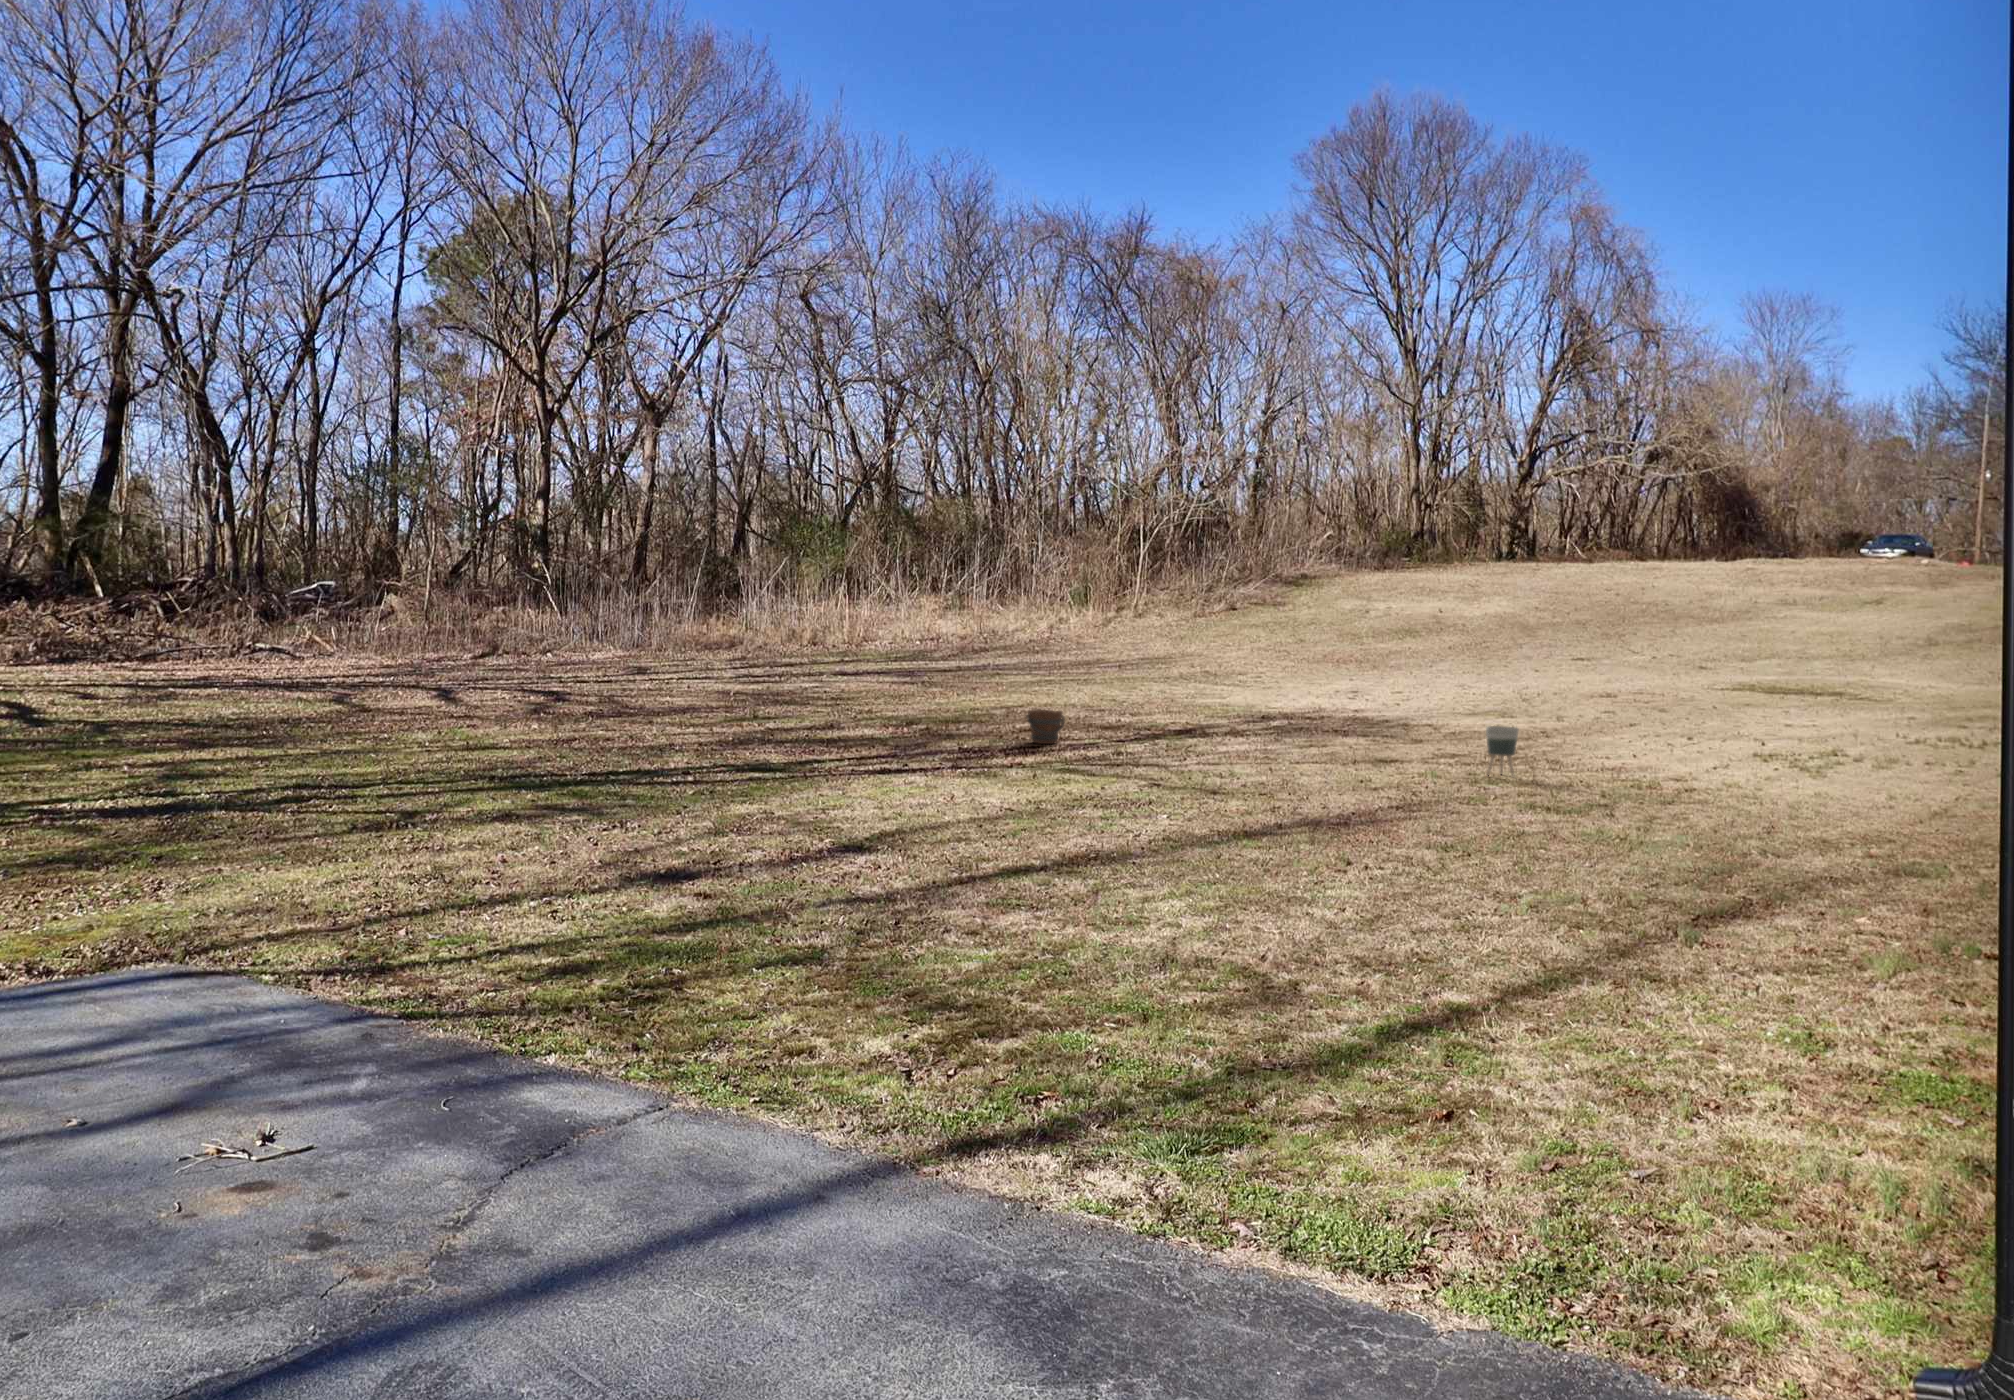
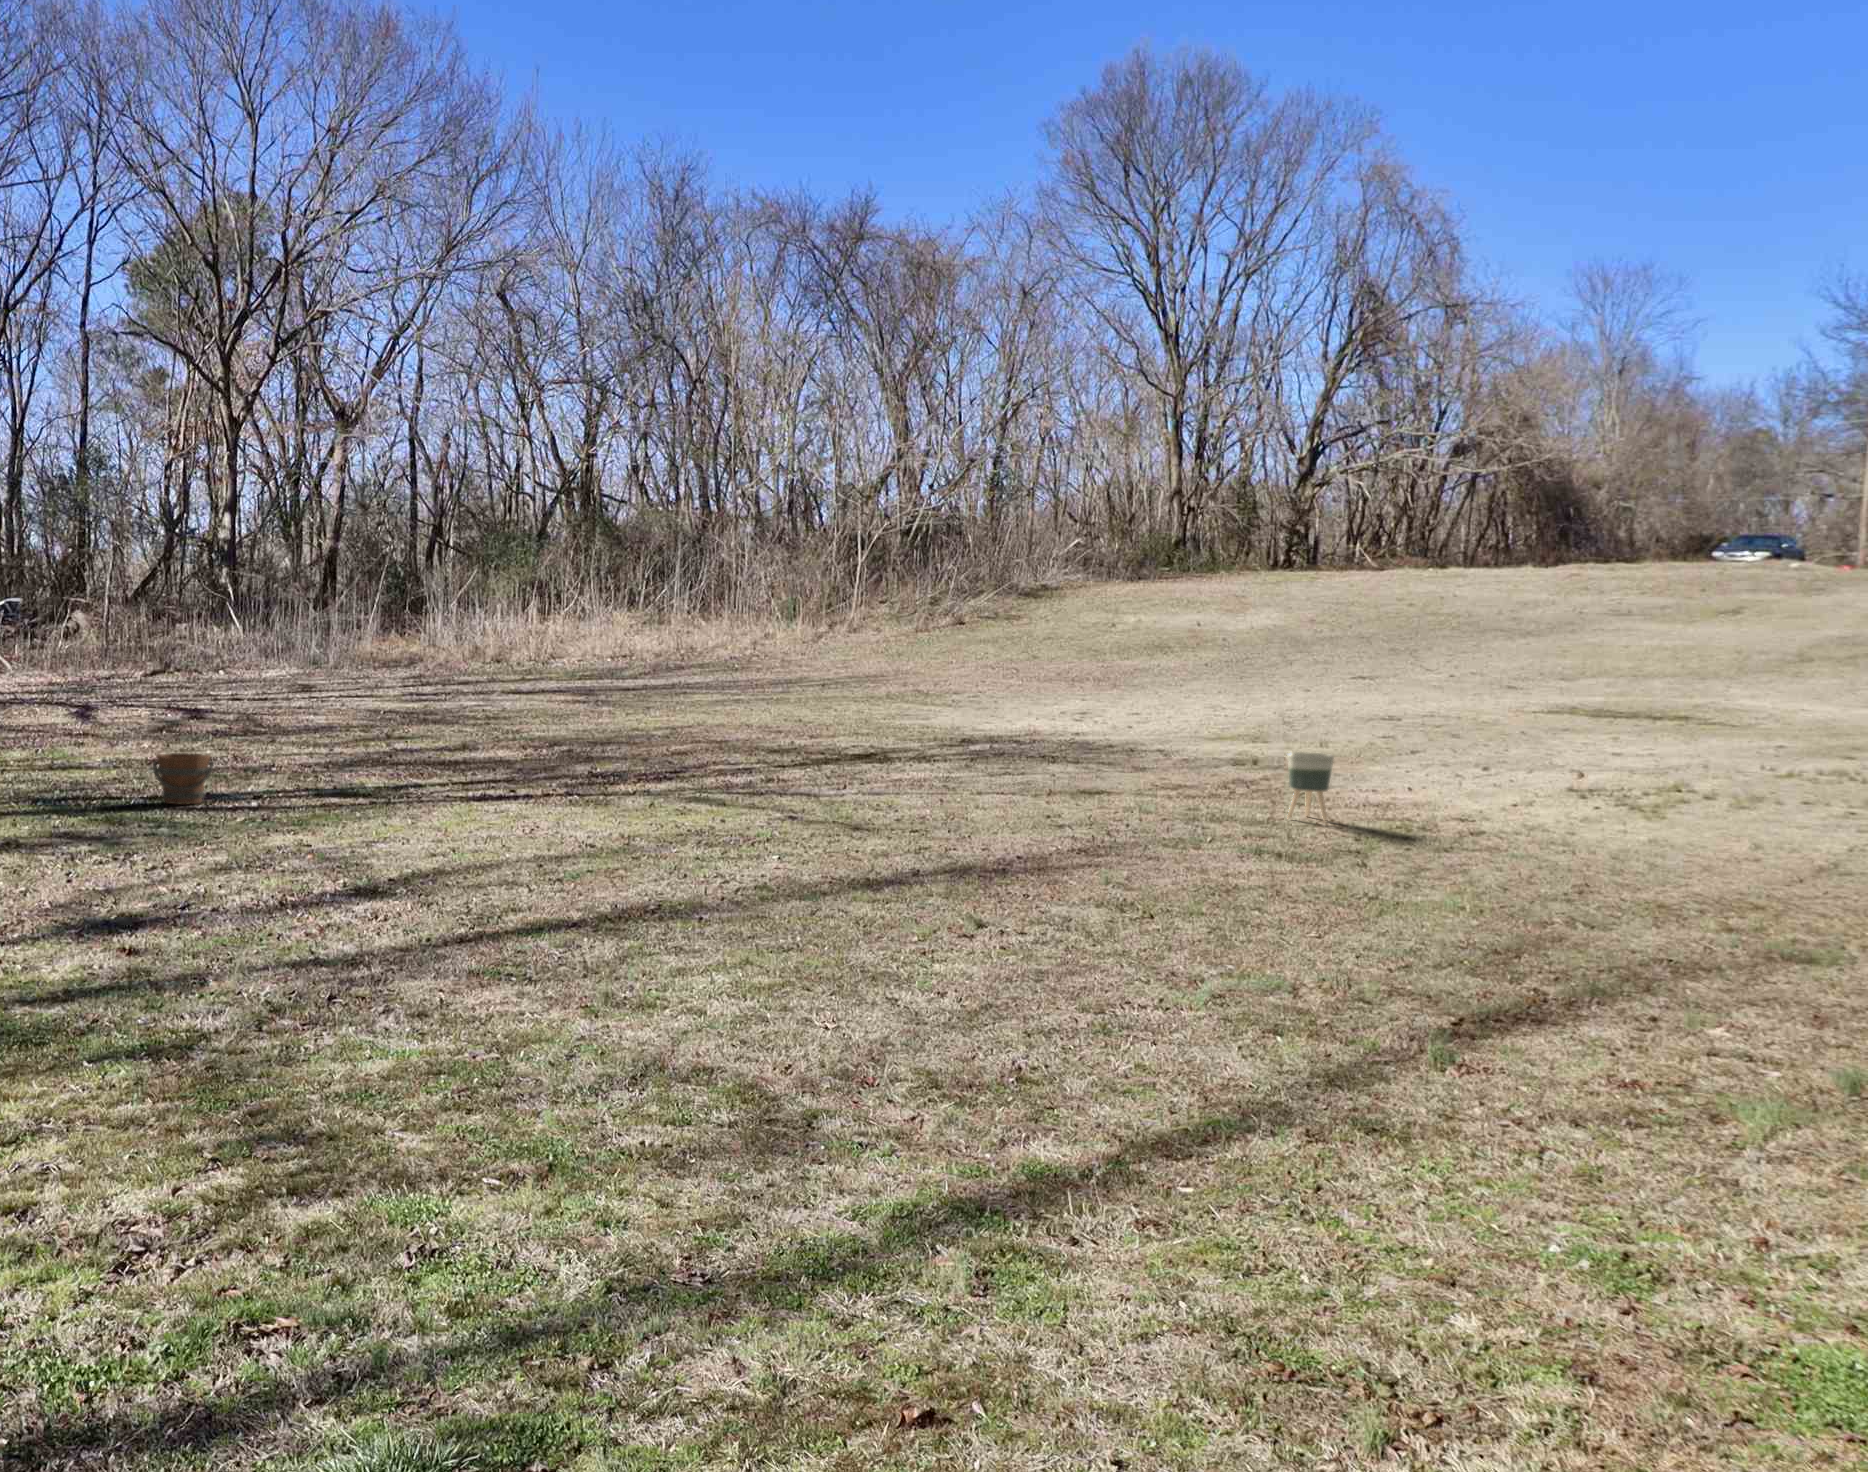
bucket: present [1026,709,1065,744] -> present [153,753,214,805]

